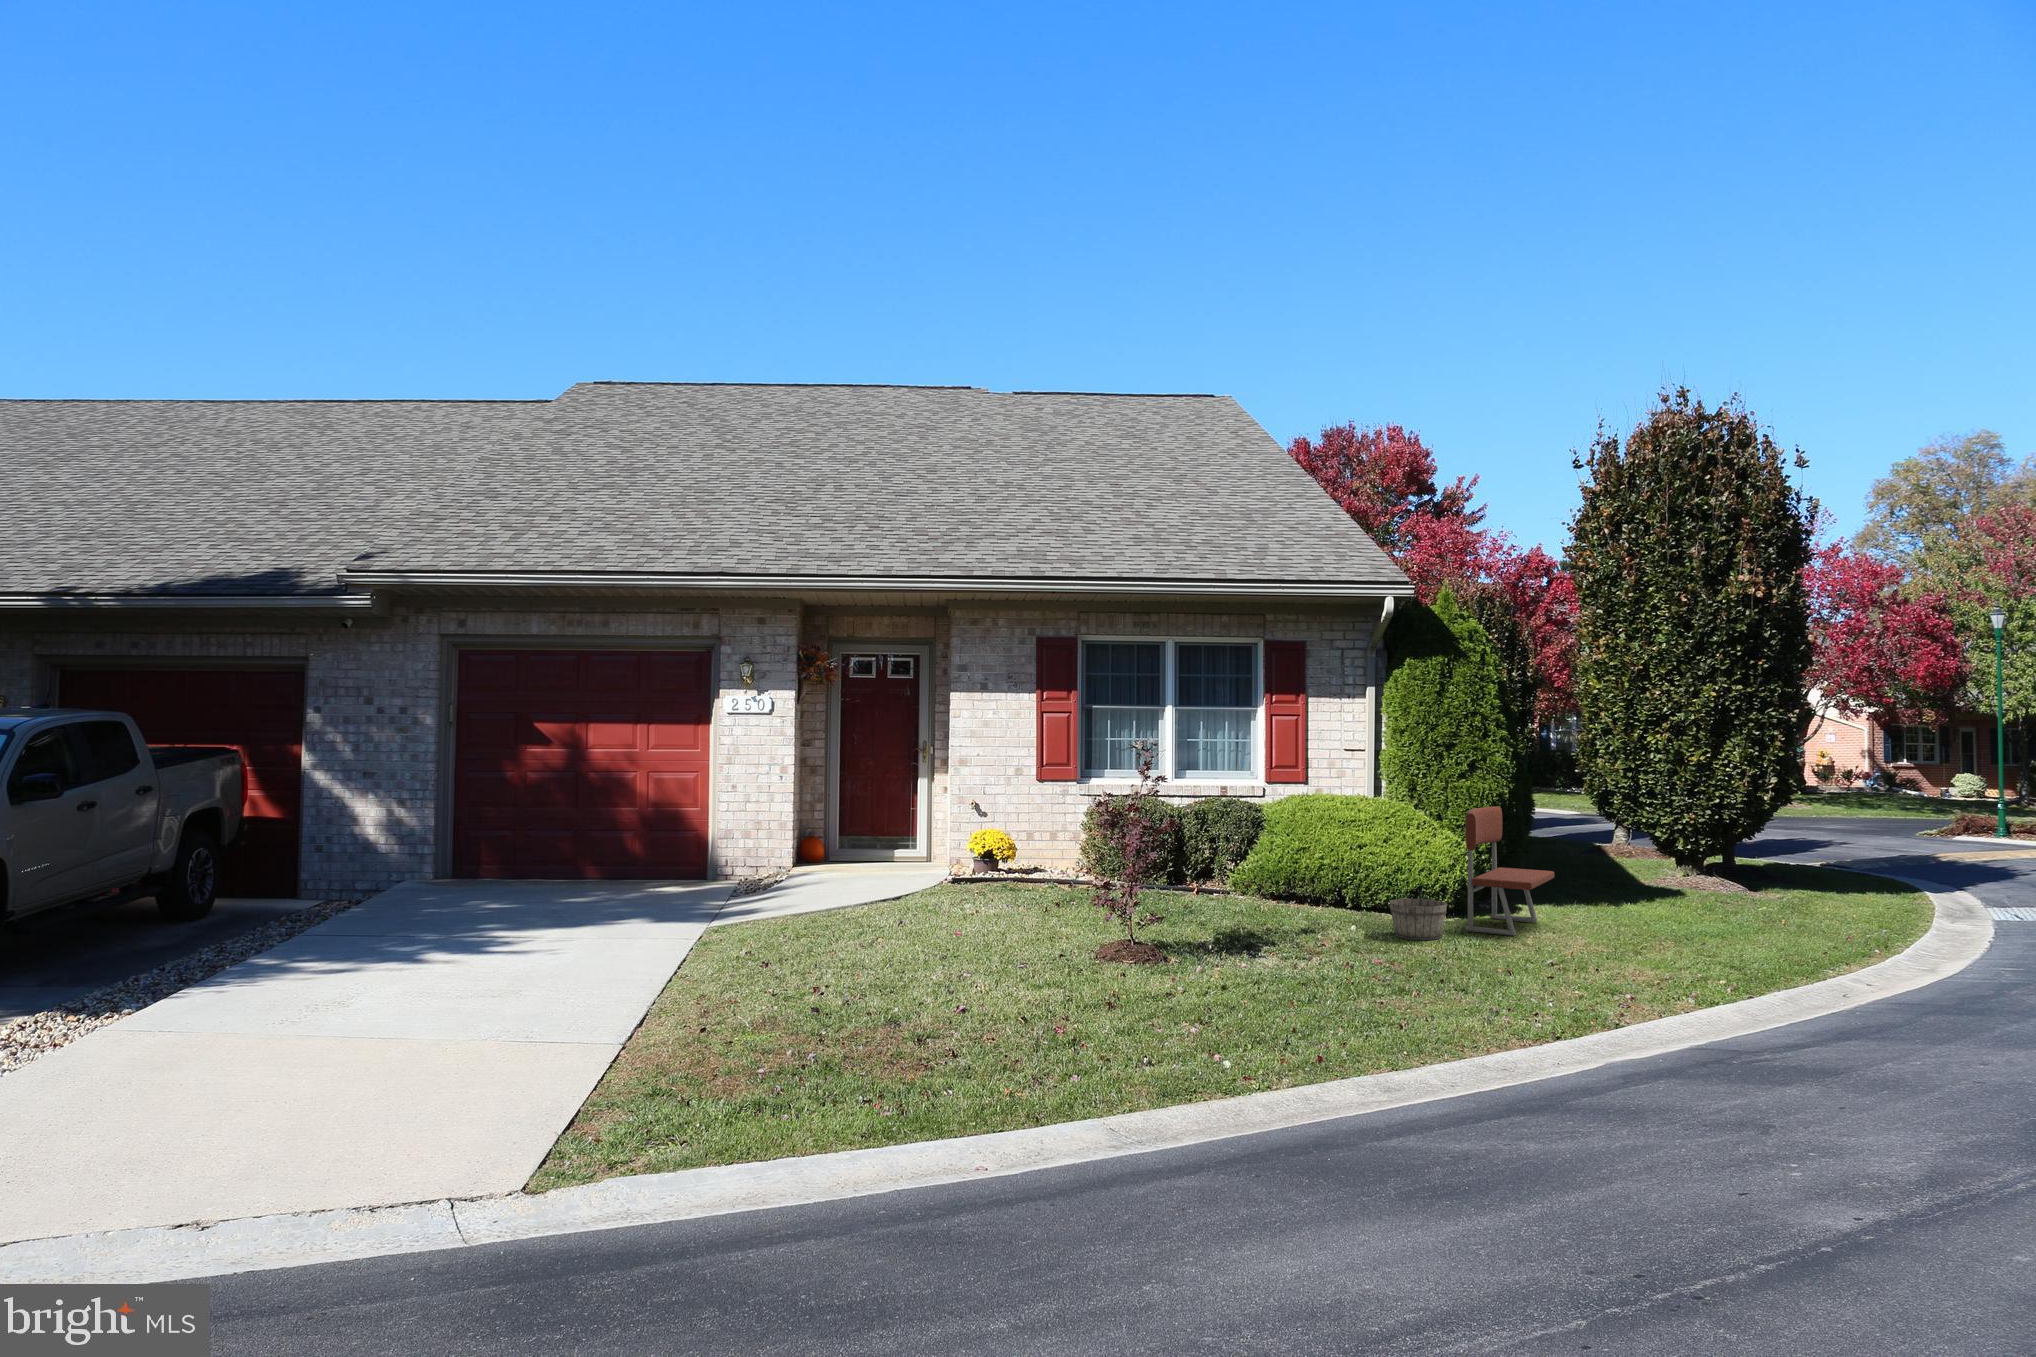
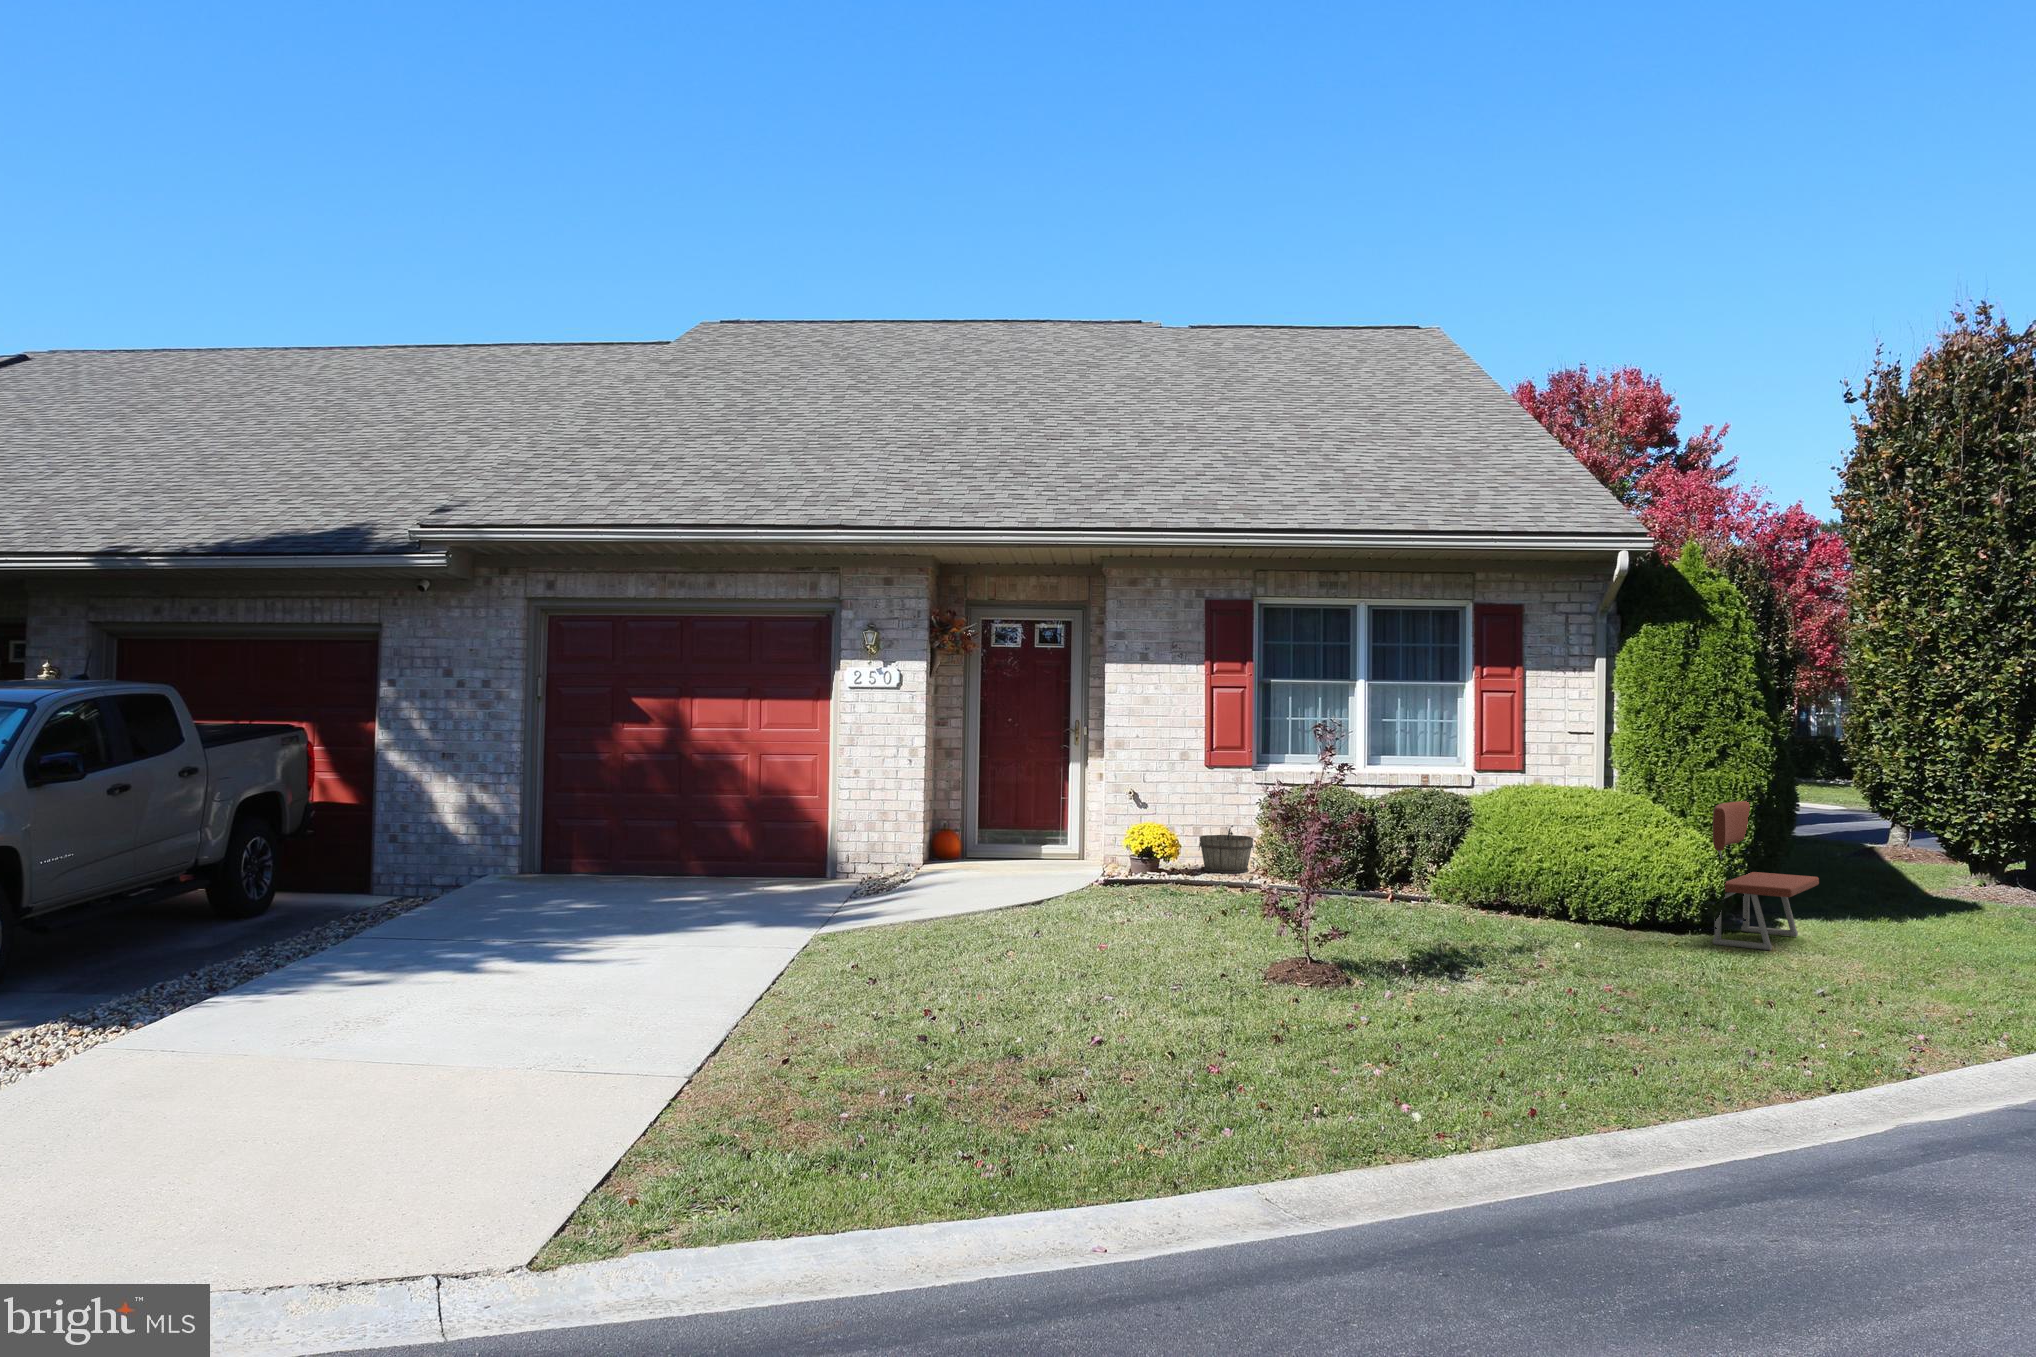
wooden bucket: present [1389,889,1447,940] -> present [1199,825,1254,873]

